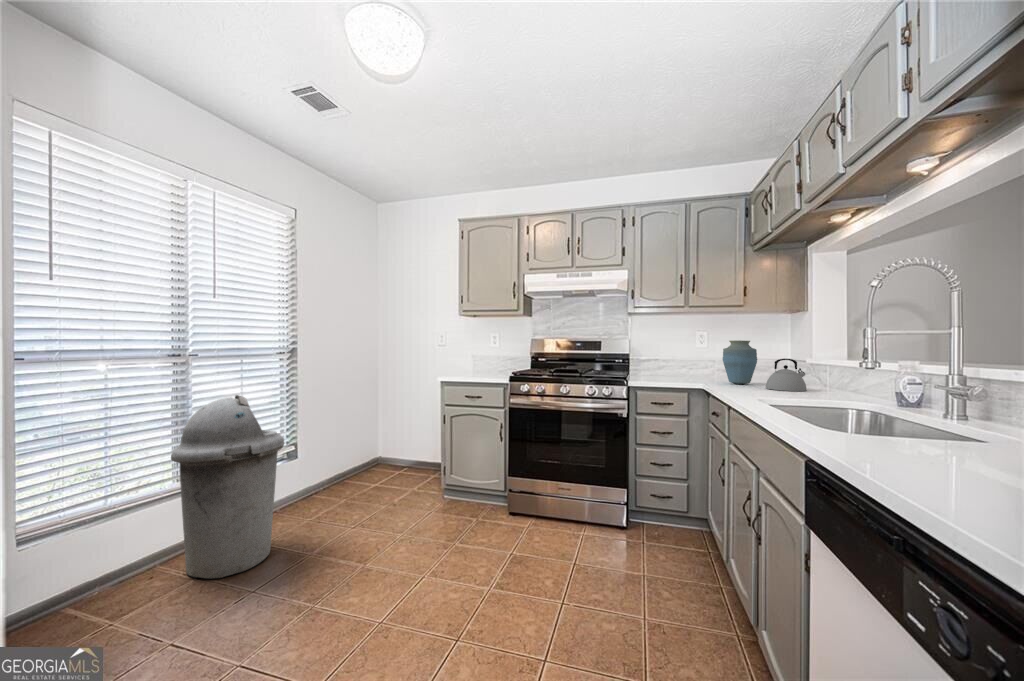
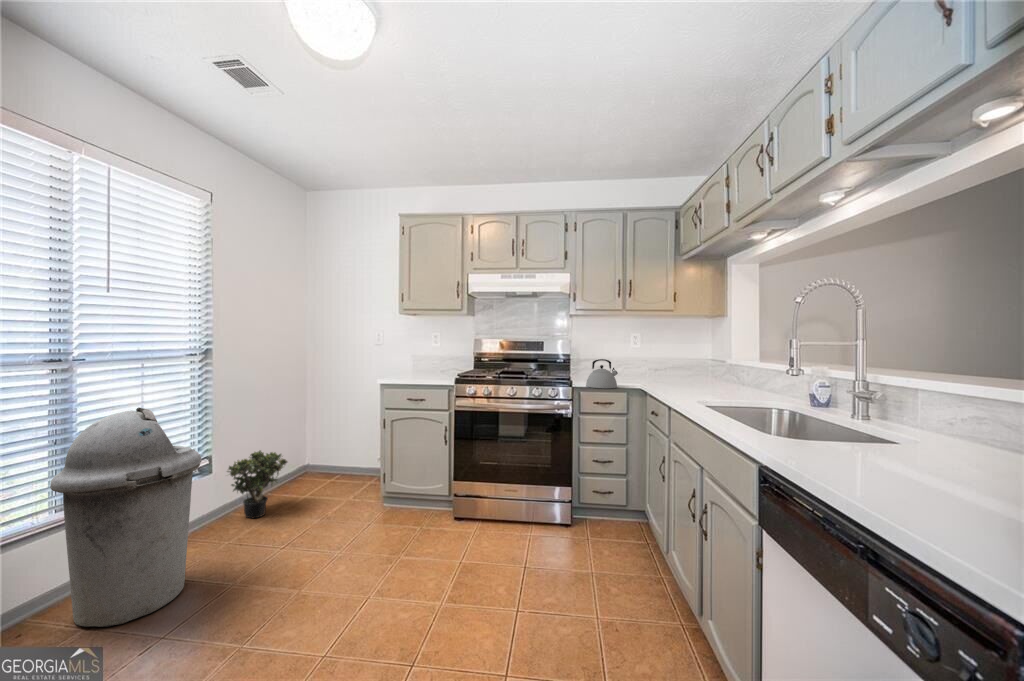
vase: present [723,340,757,384] -> none [656,343,687,384]
kettle: present [766,359,807,391] -> present [586,359,618,388]
potted plant: none [308,440,360,501] -> present [227,450,287,518]

